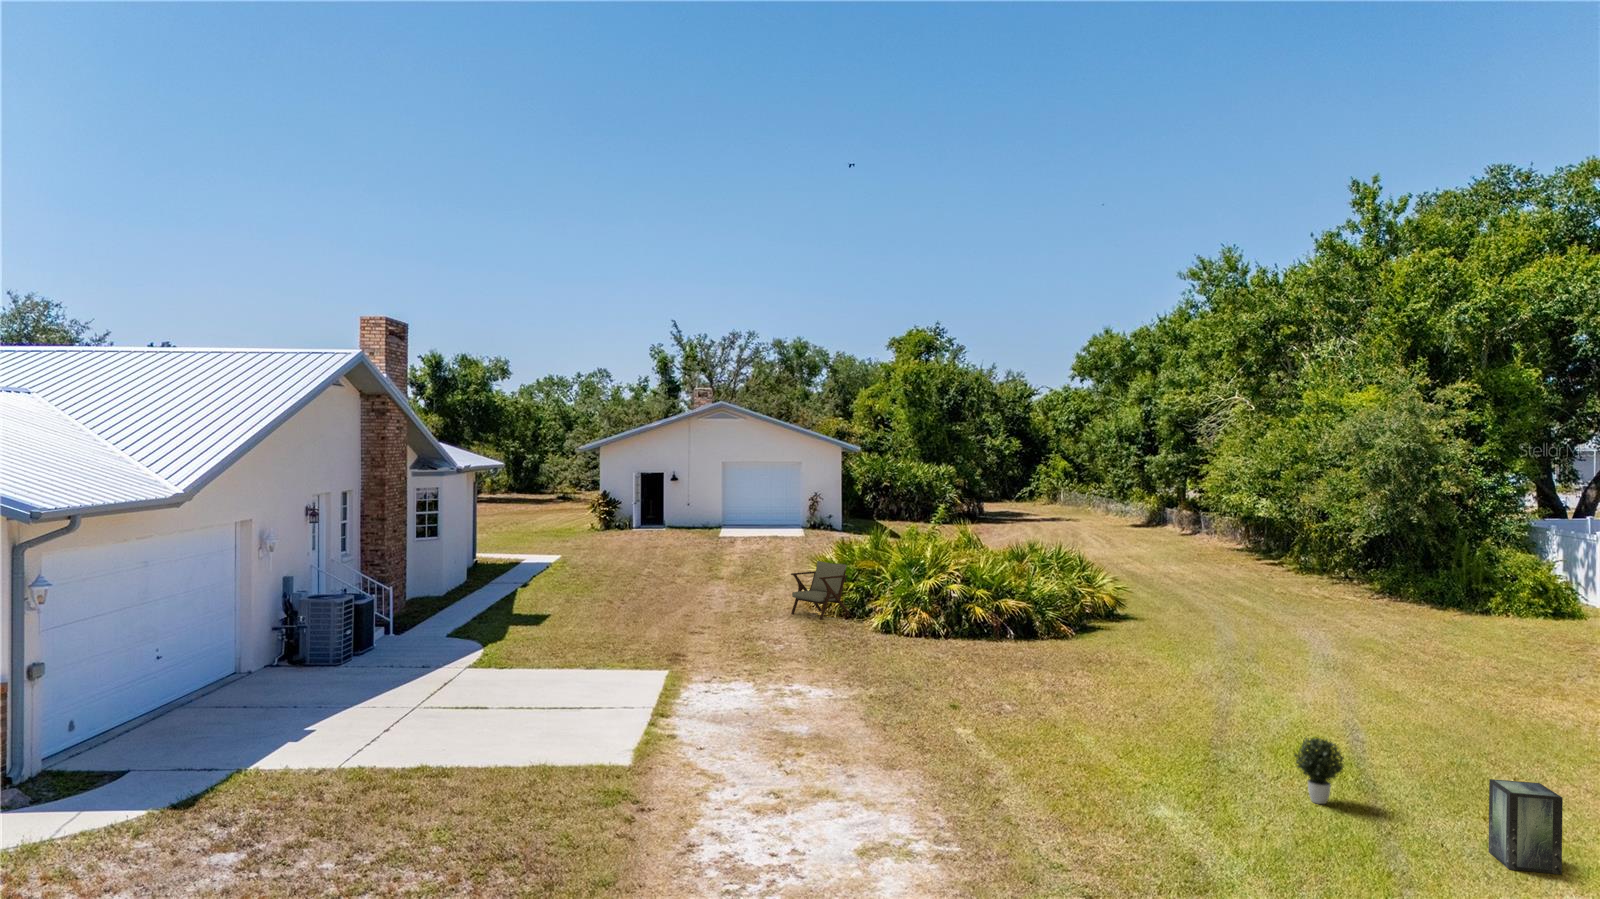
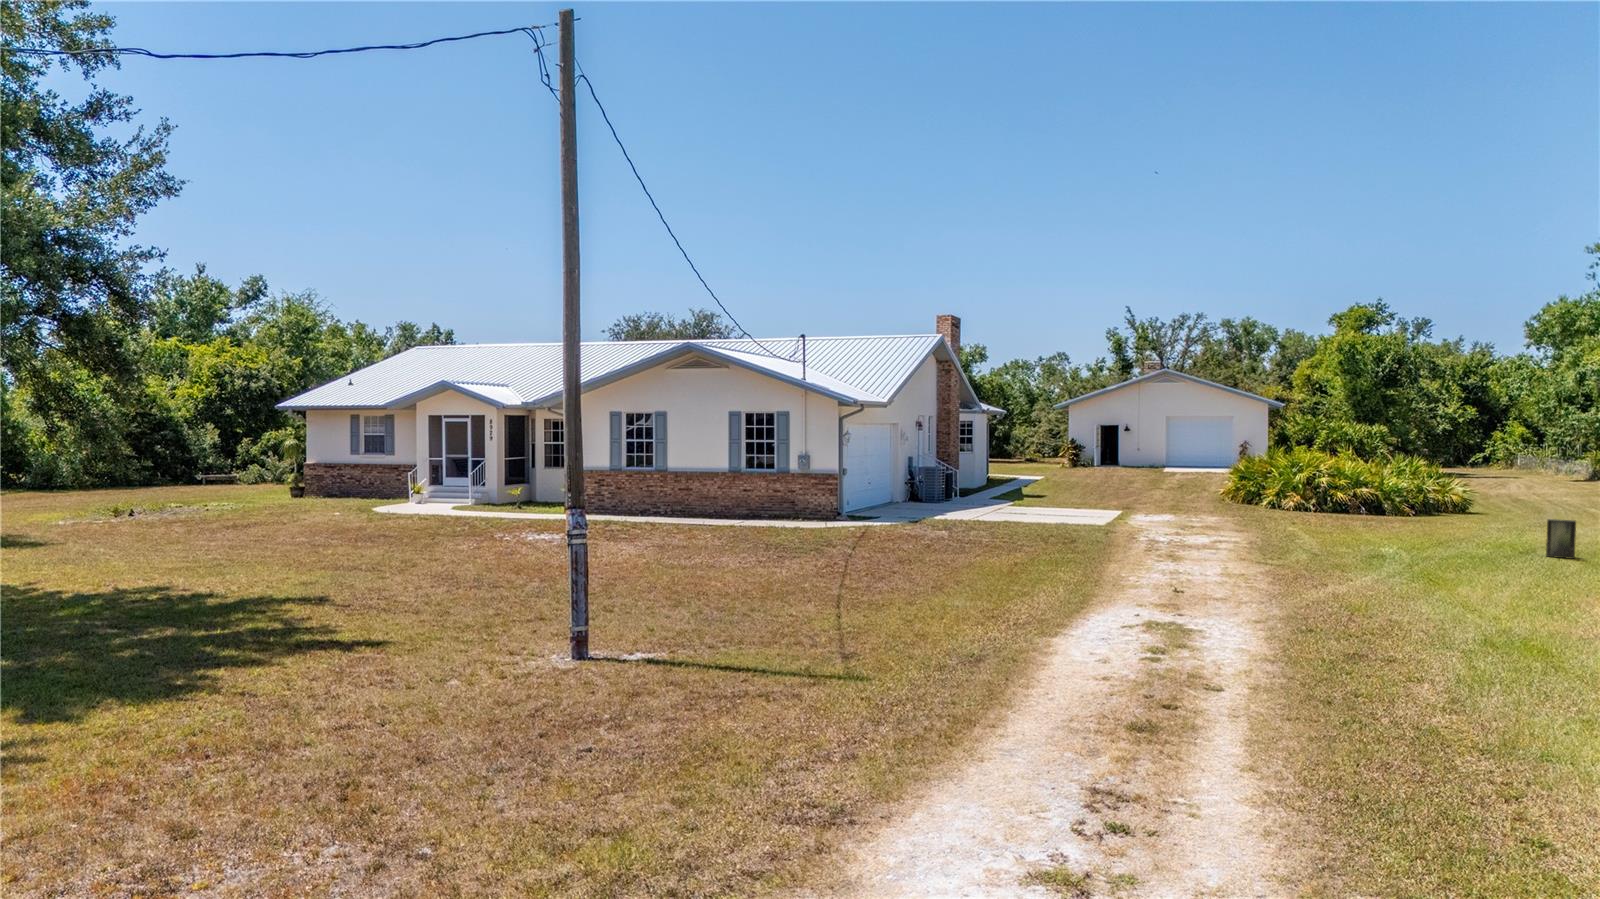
lounge chair: present [791,561,851,620] -> none [1205,465,1248,501]
potted plant: present [1294,738,1344,804] -> none [1460,511,1490,545]

